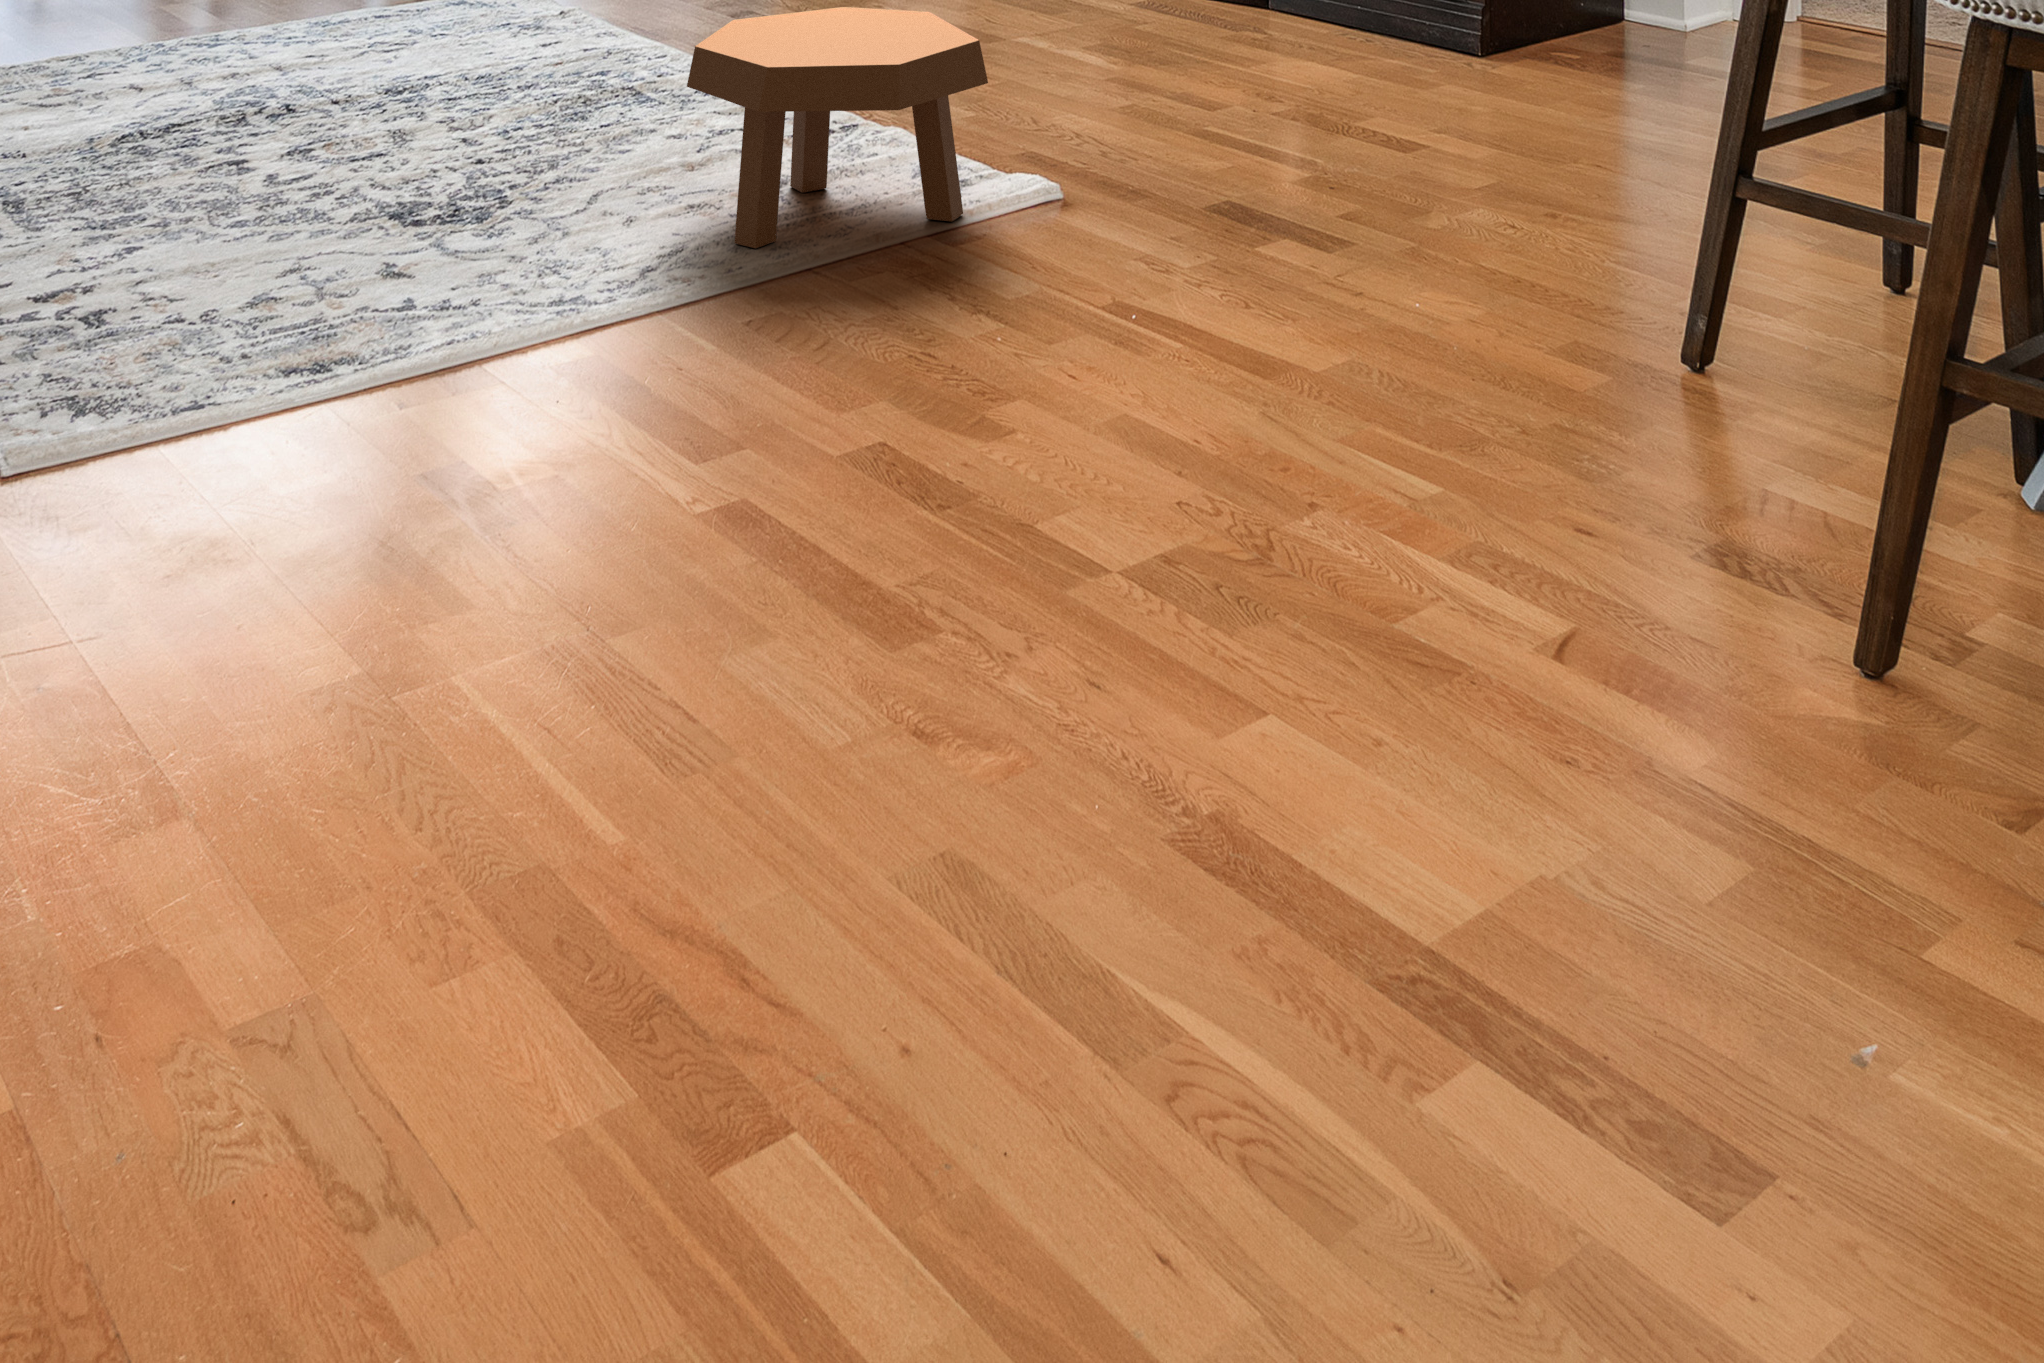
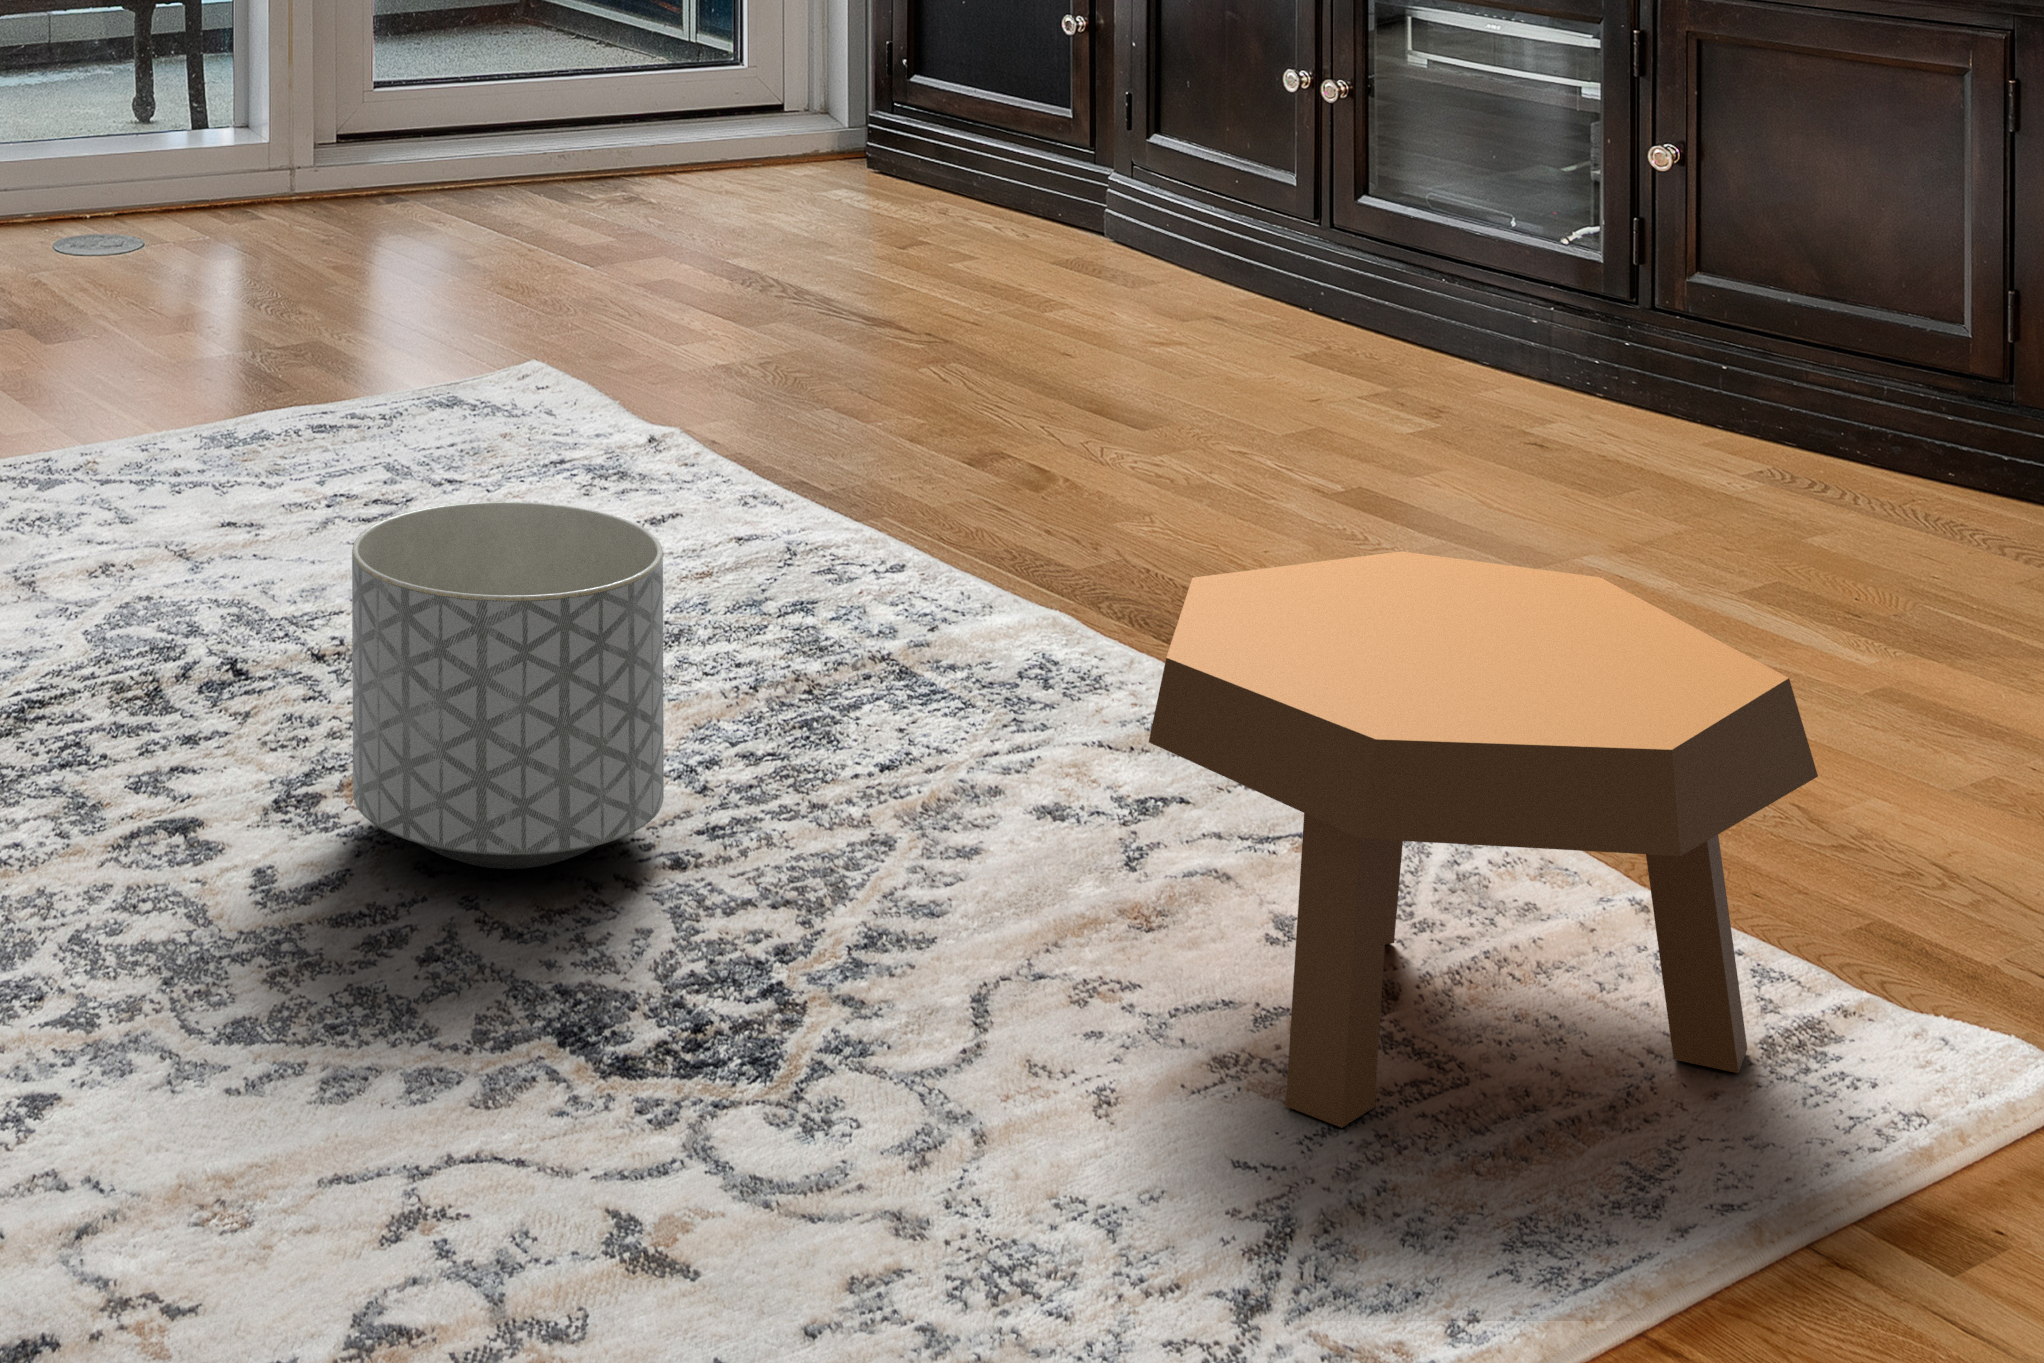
planter: none [324,11,487,185] -> present [352,502,664,869]

